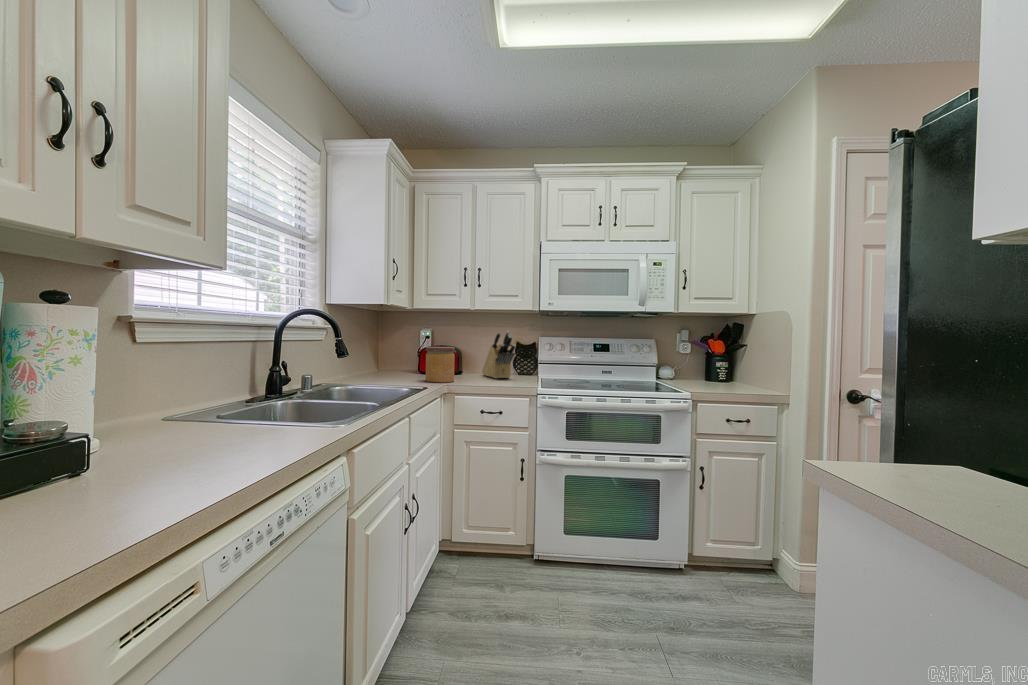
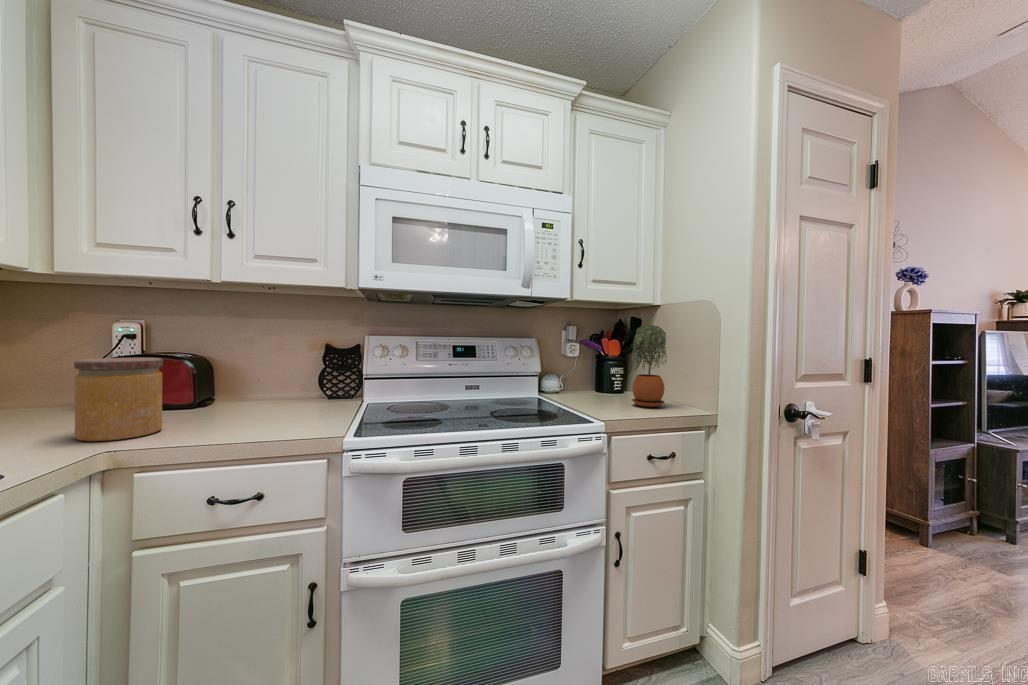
potted plant: none [722,329,755,389] -> present [629,325,667,407]
knife block: present [482,331,515,379] -> none [253,324,312,412]

